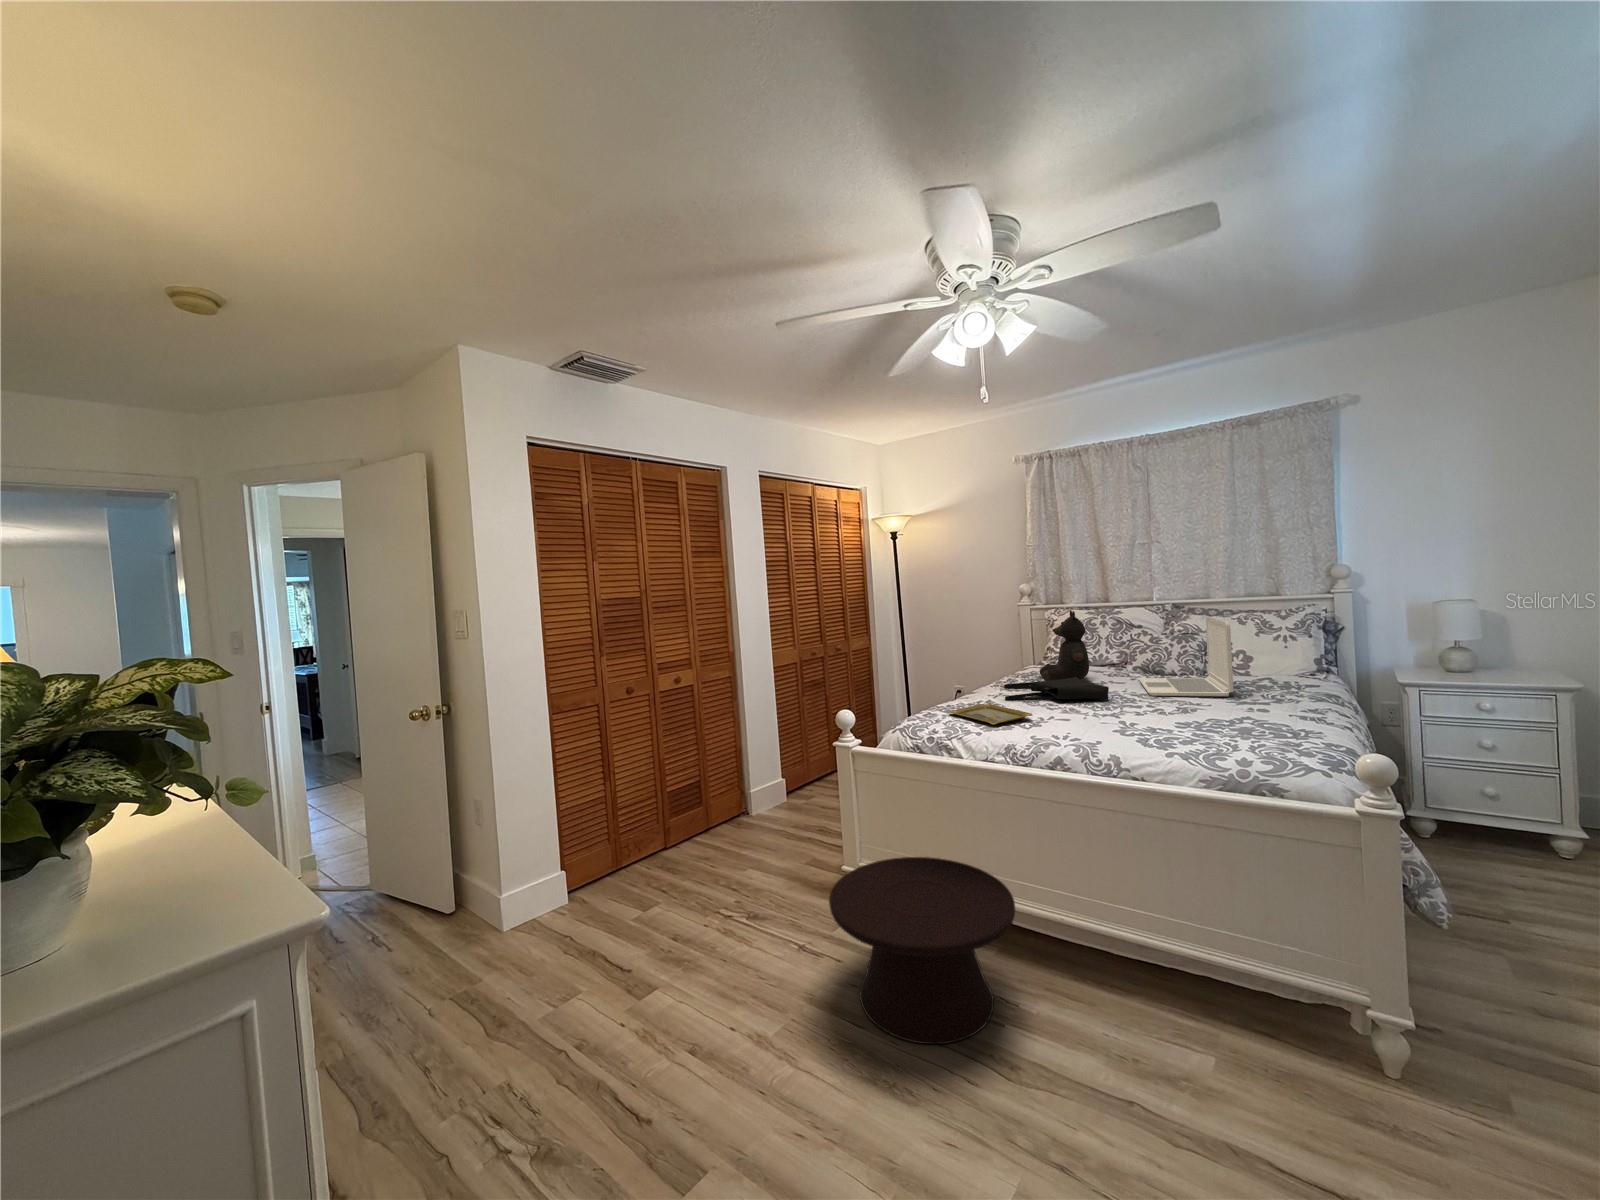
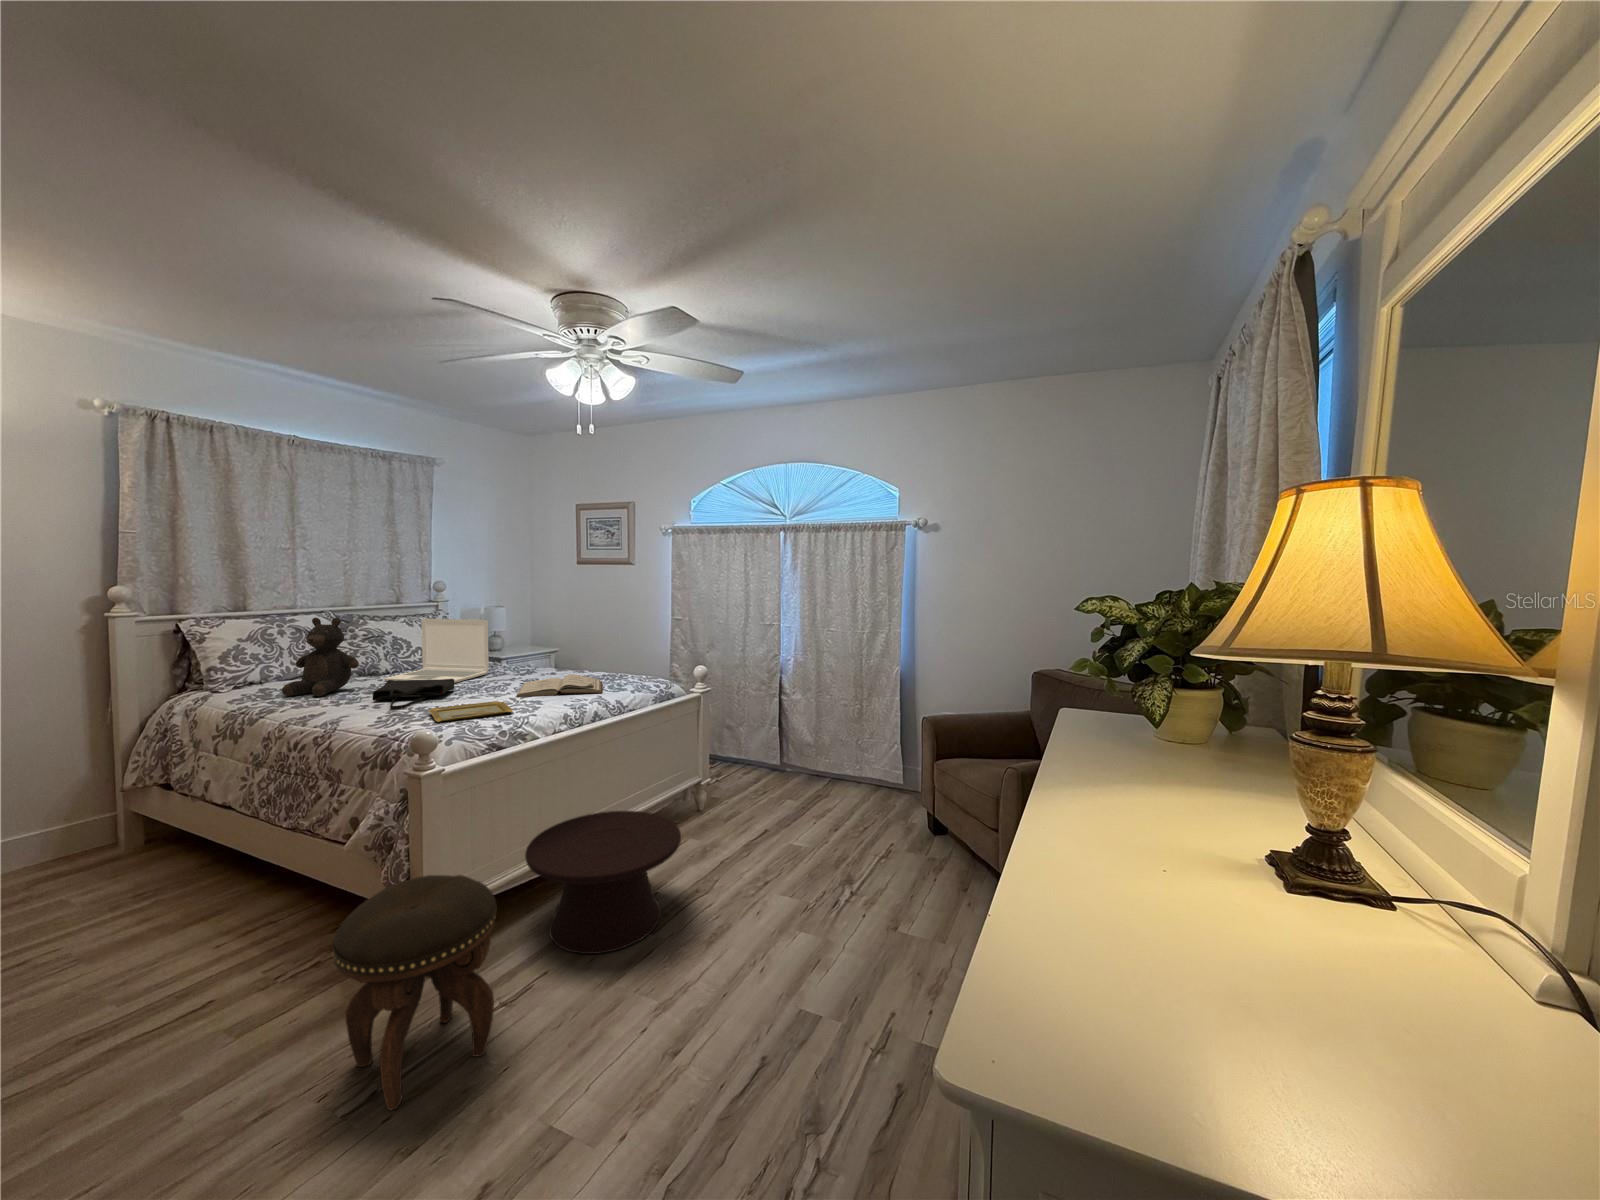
book: none [1090,711,1247,746] -> present [516,674,602,697]
footstool: none [705,799,806,952] -> present [333,875,497,1110]

